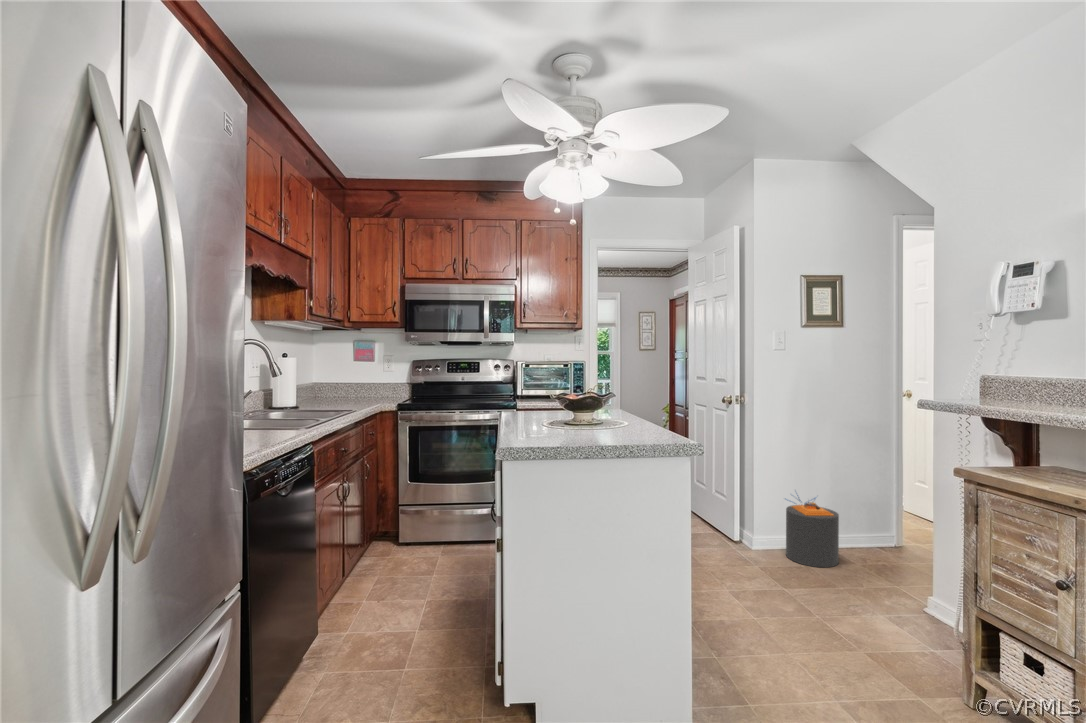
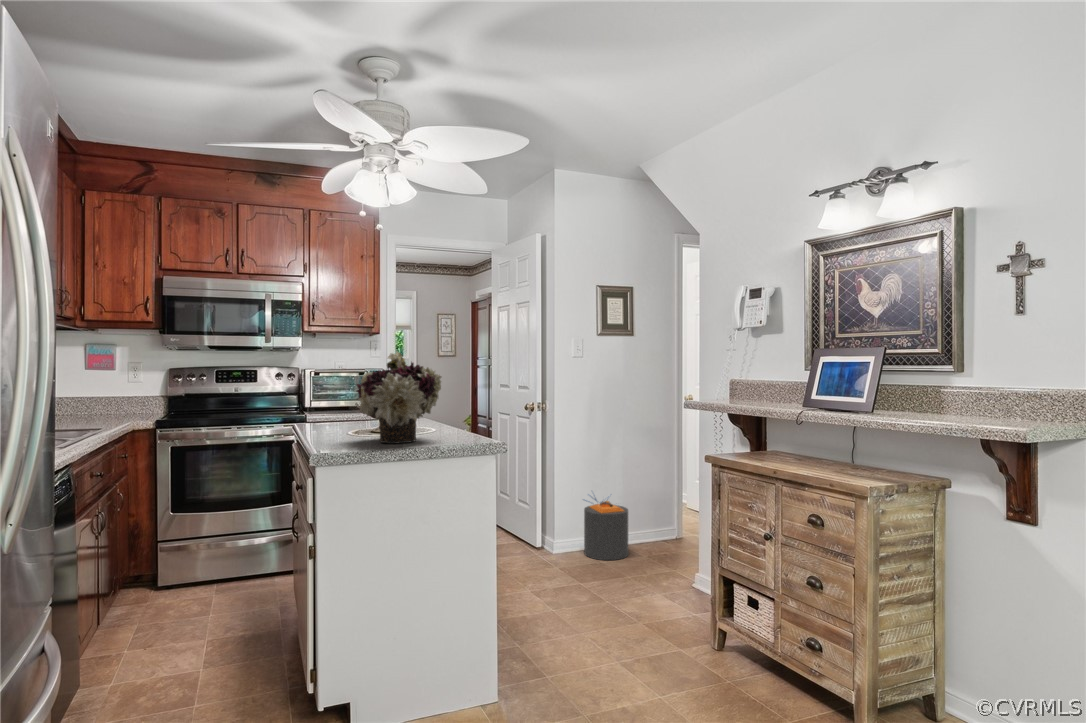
flower arrangement: none [549,345,632,439] -> present [357,352,441,443]

